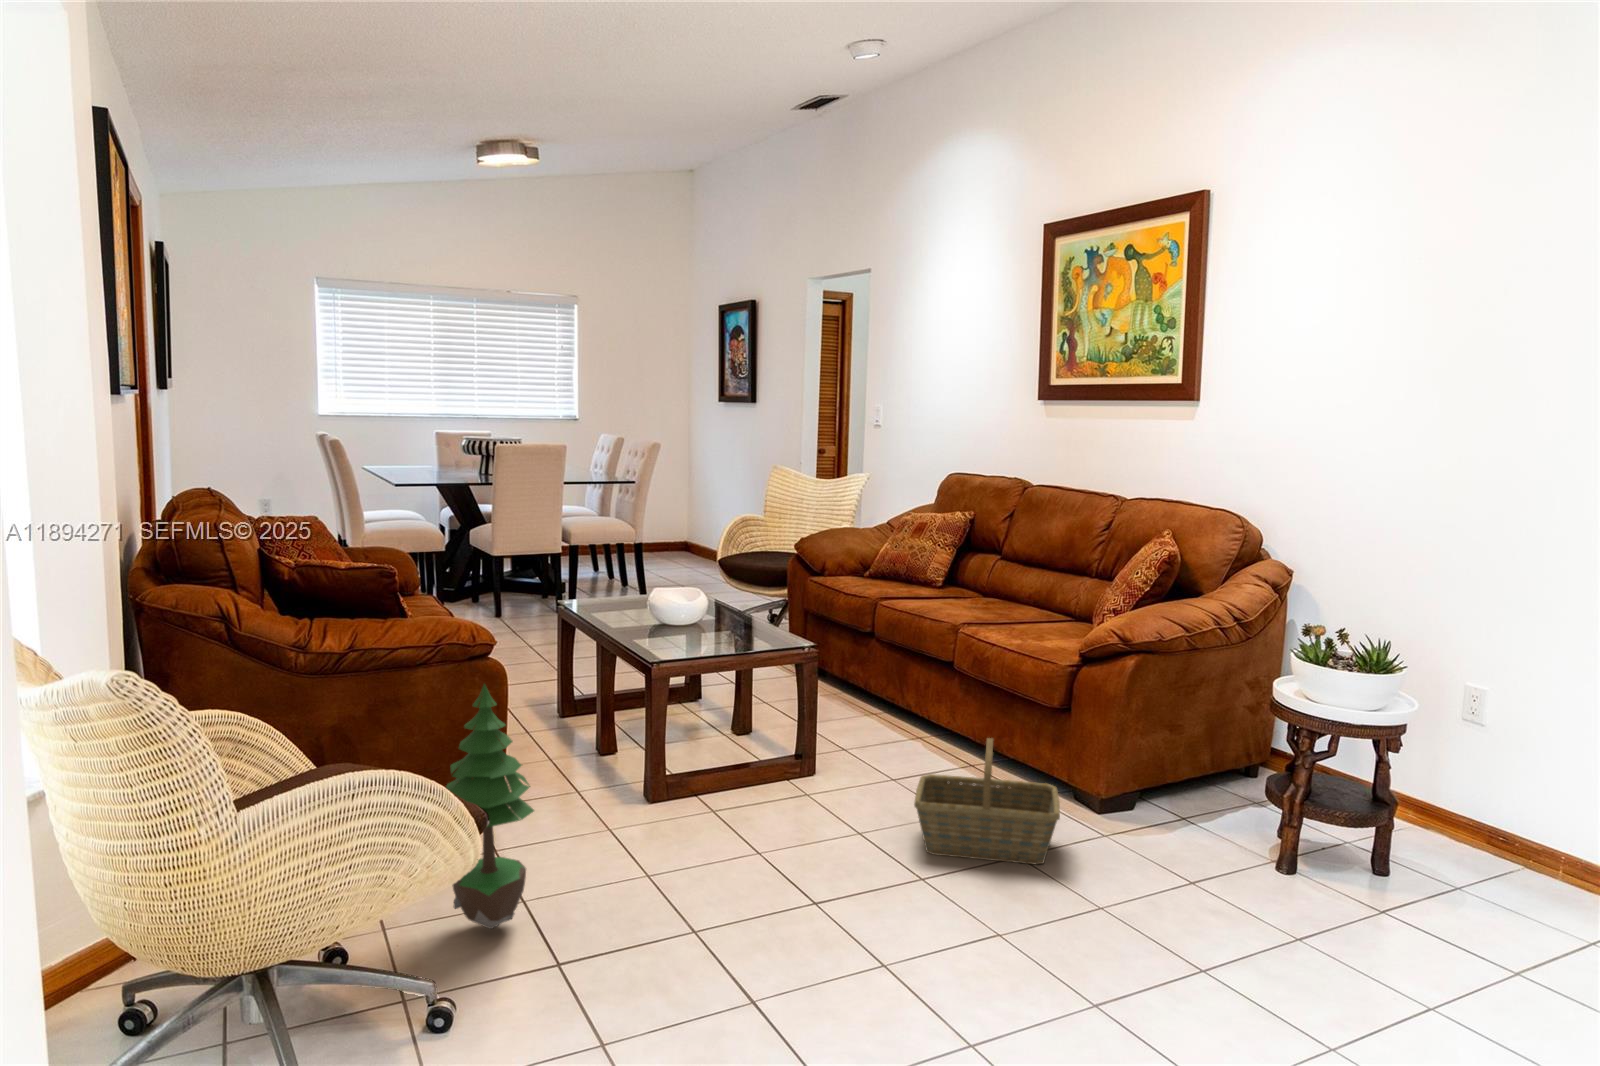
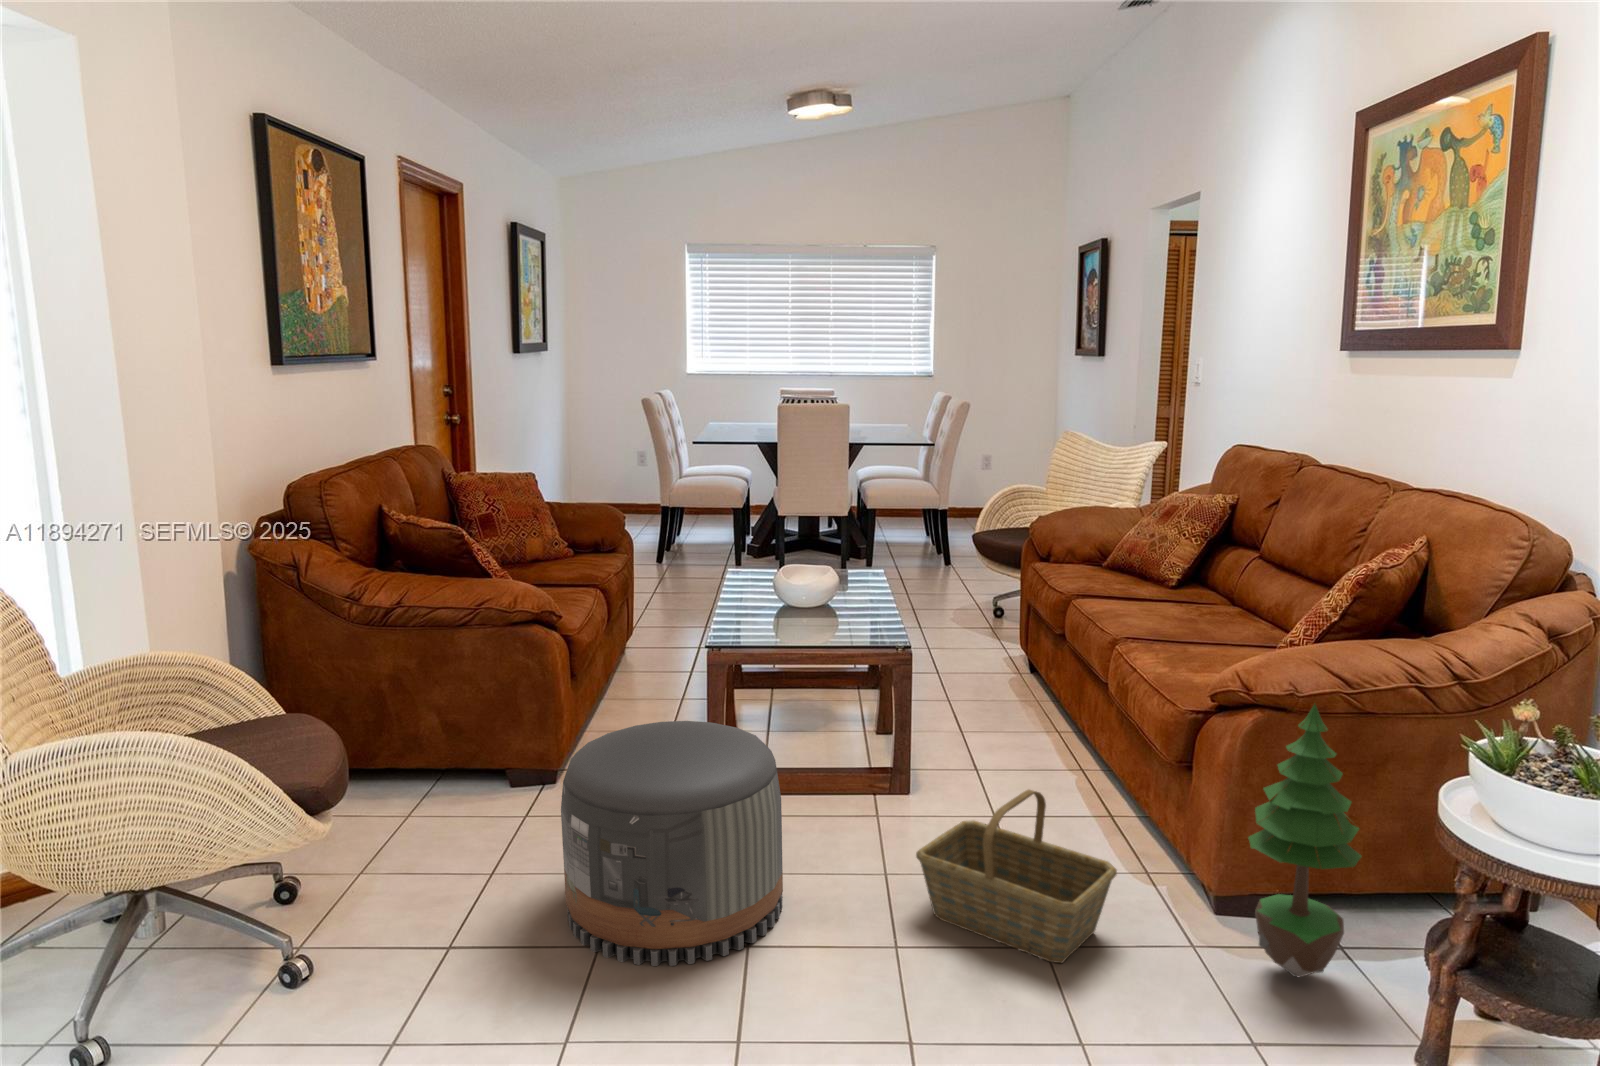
potted tree: present [446,684,534,929] -> present [1248,704,1361,978]
pouf: none [628,721,826,938] -> present [561,721,783,966]

